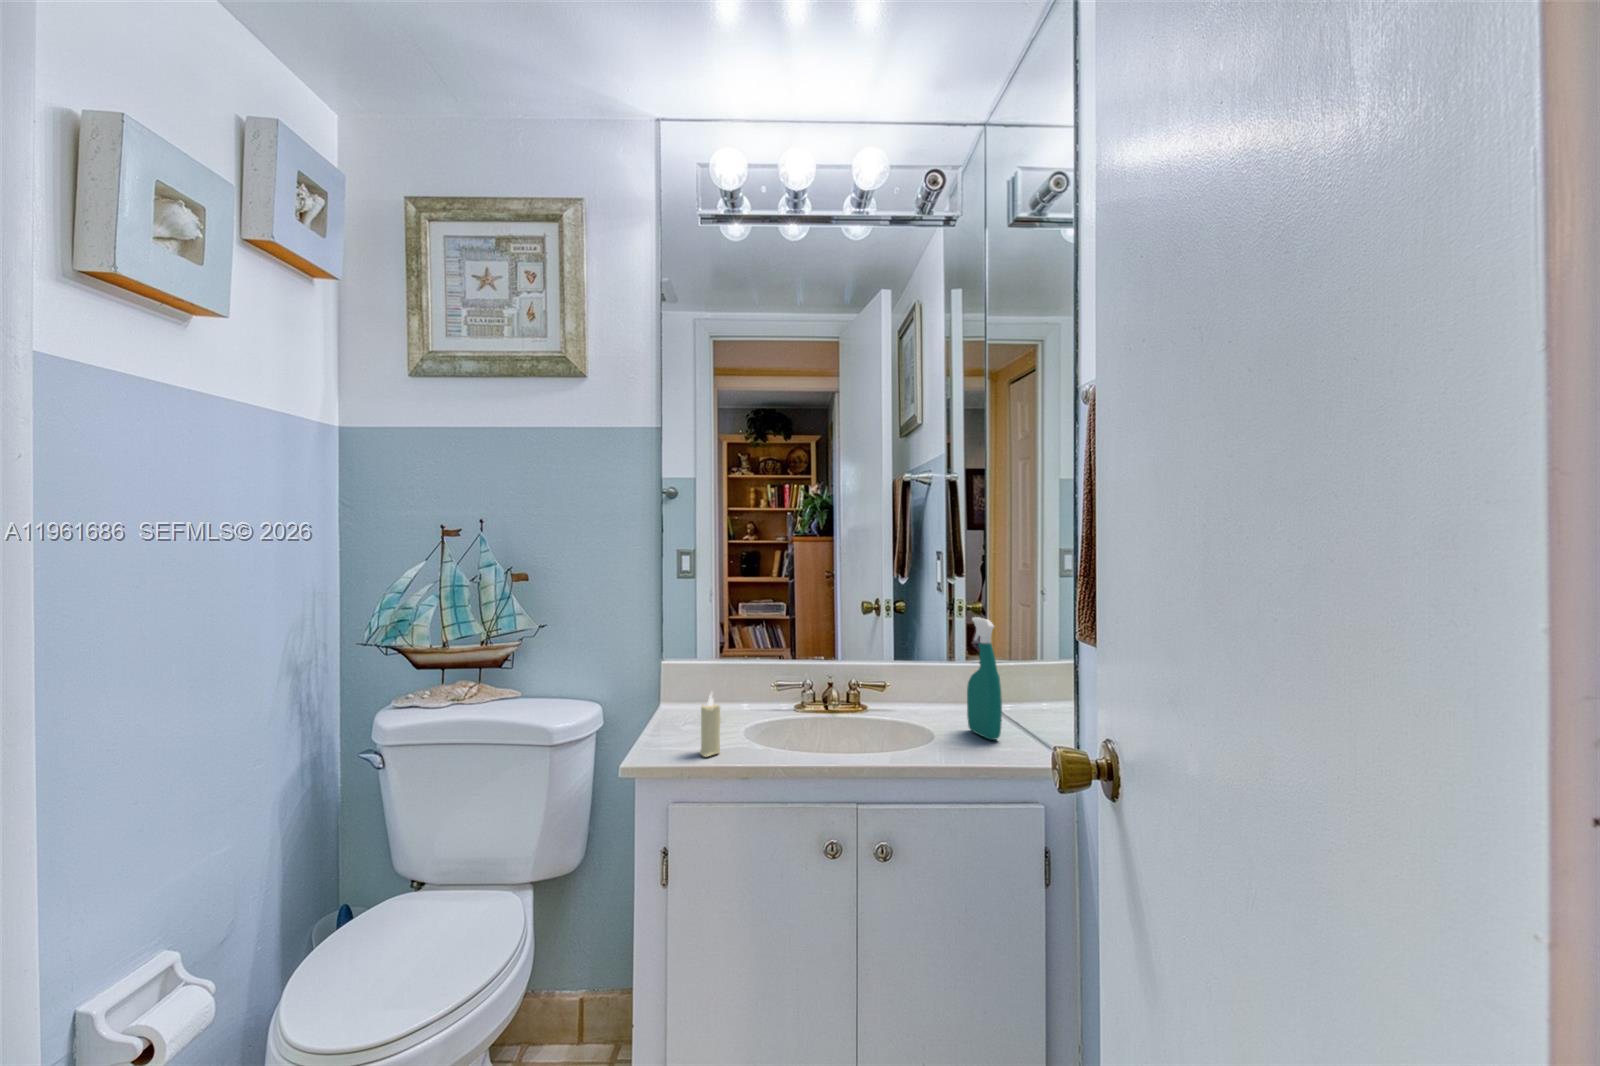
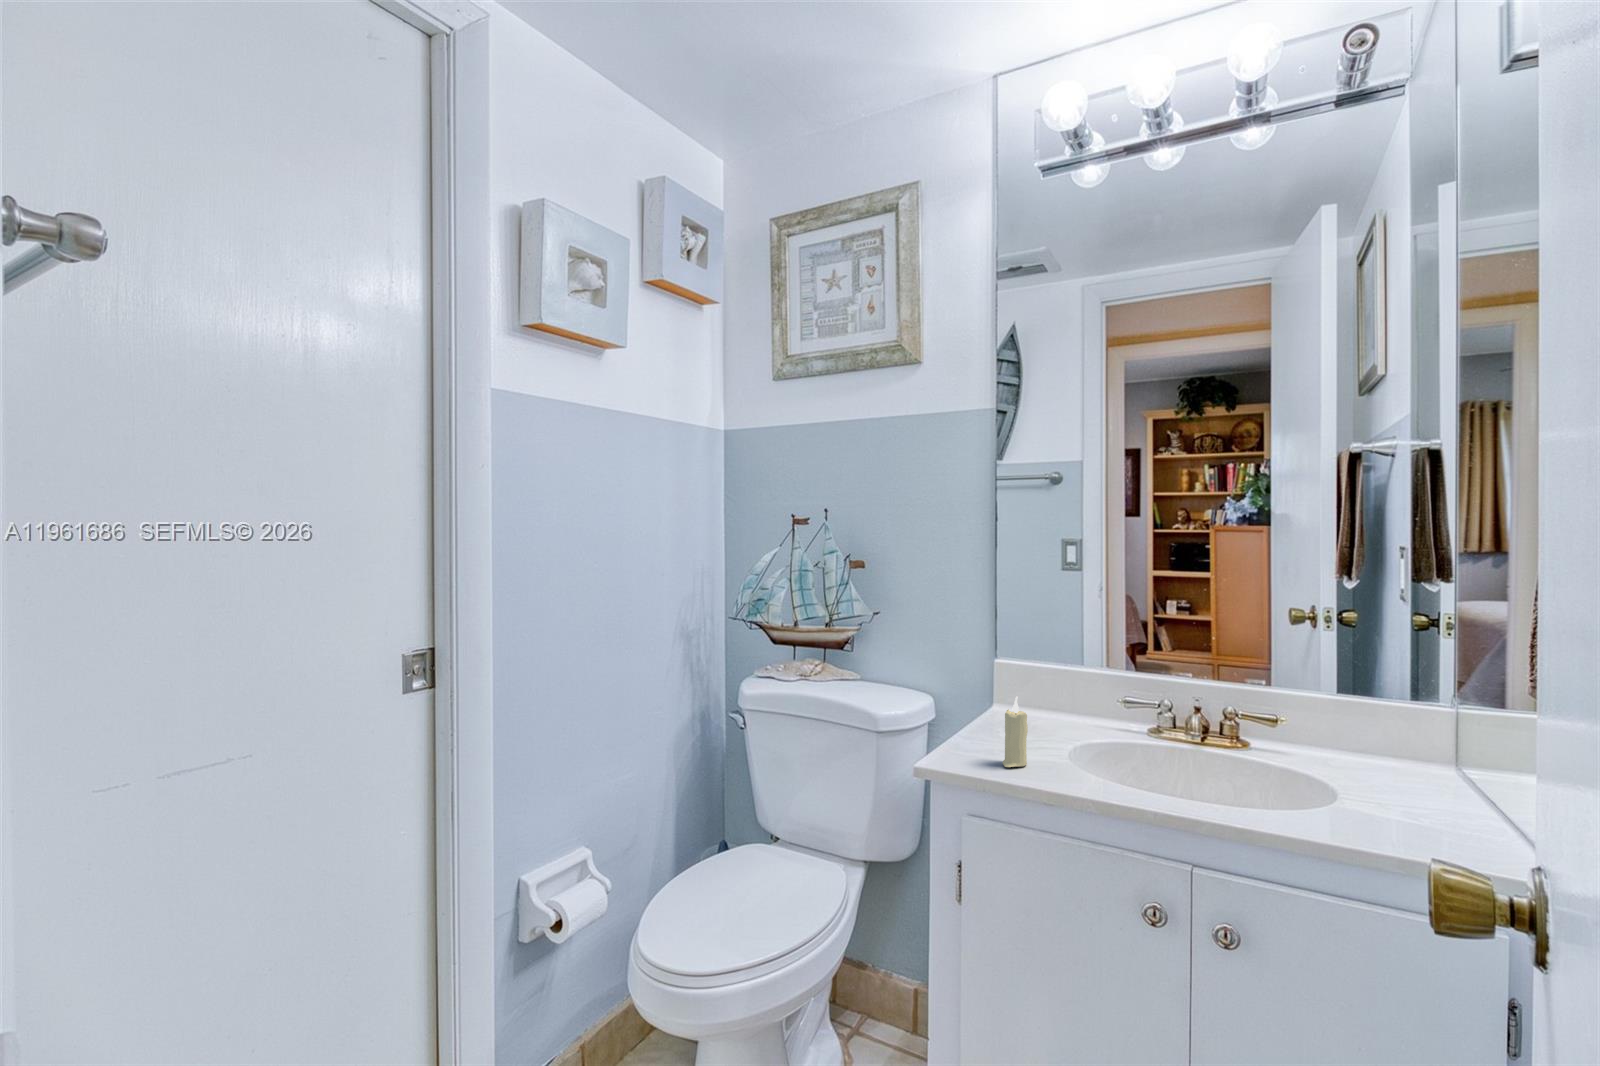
spray bottle: present [967,617,1002,740] -> none [1391,640,1442,816]

